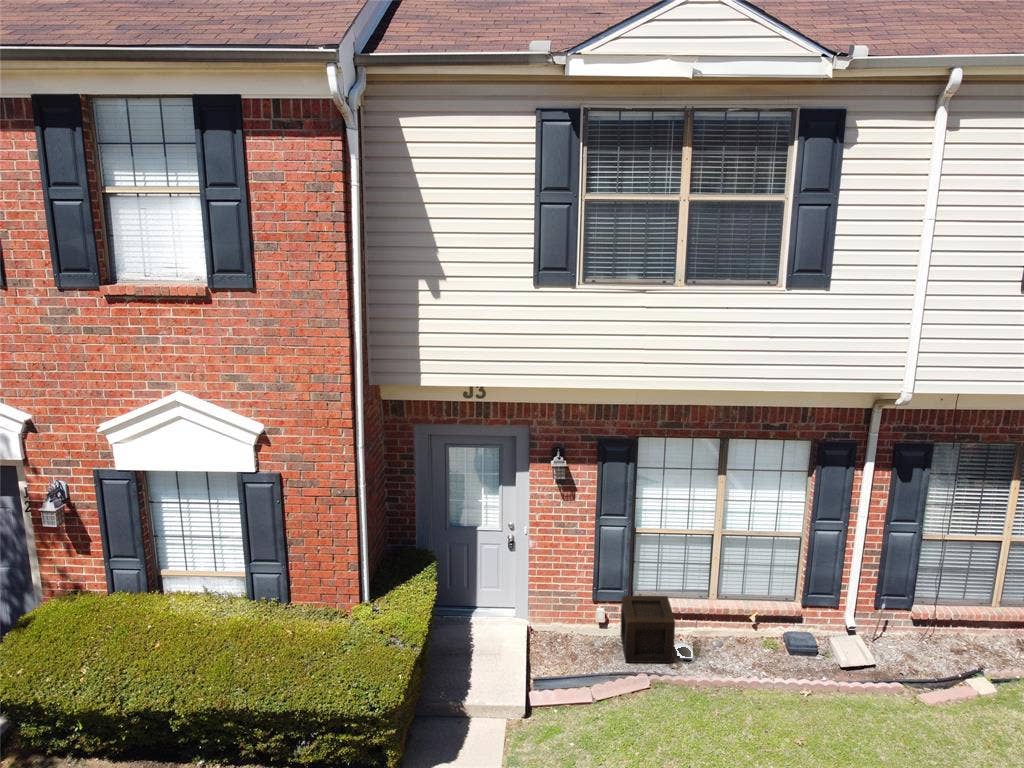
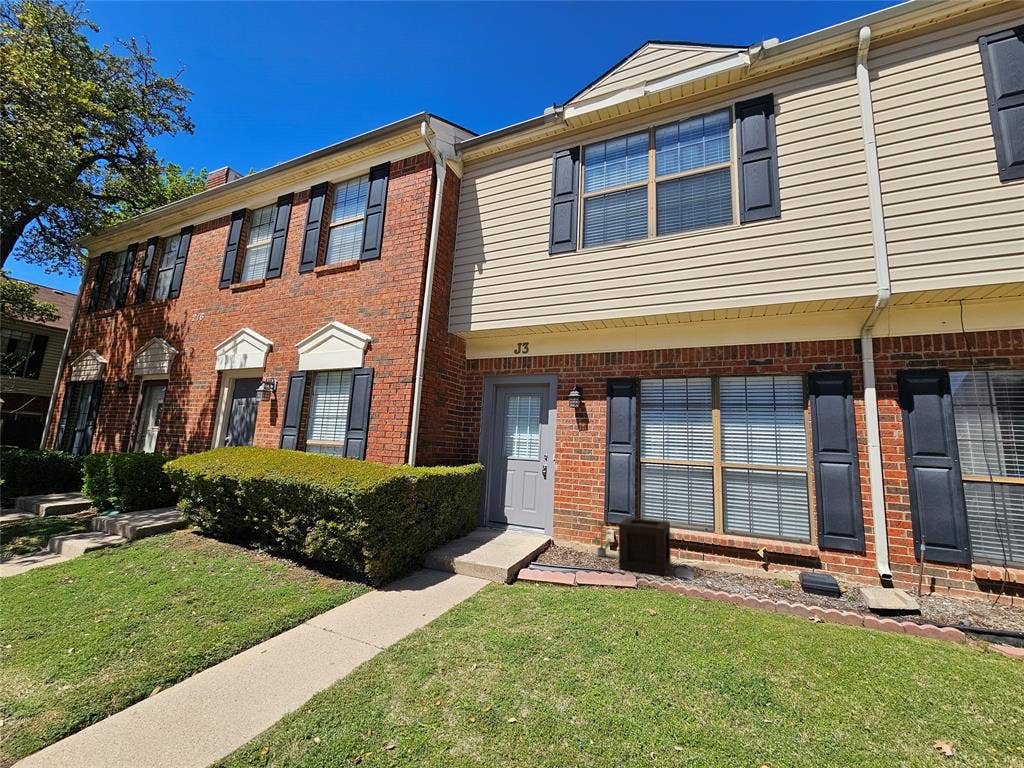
potted plant: none [584,603,609,640] -> present [593,521,611,557]

